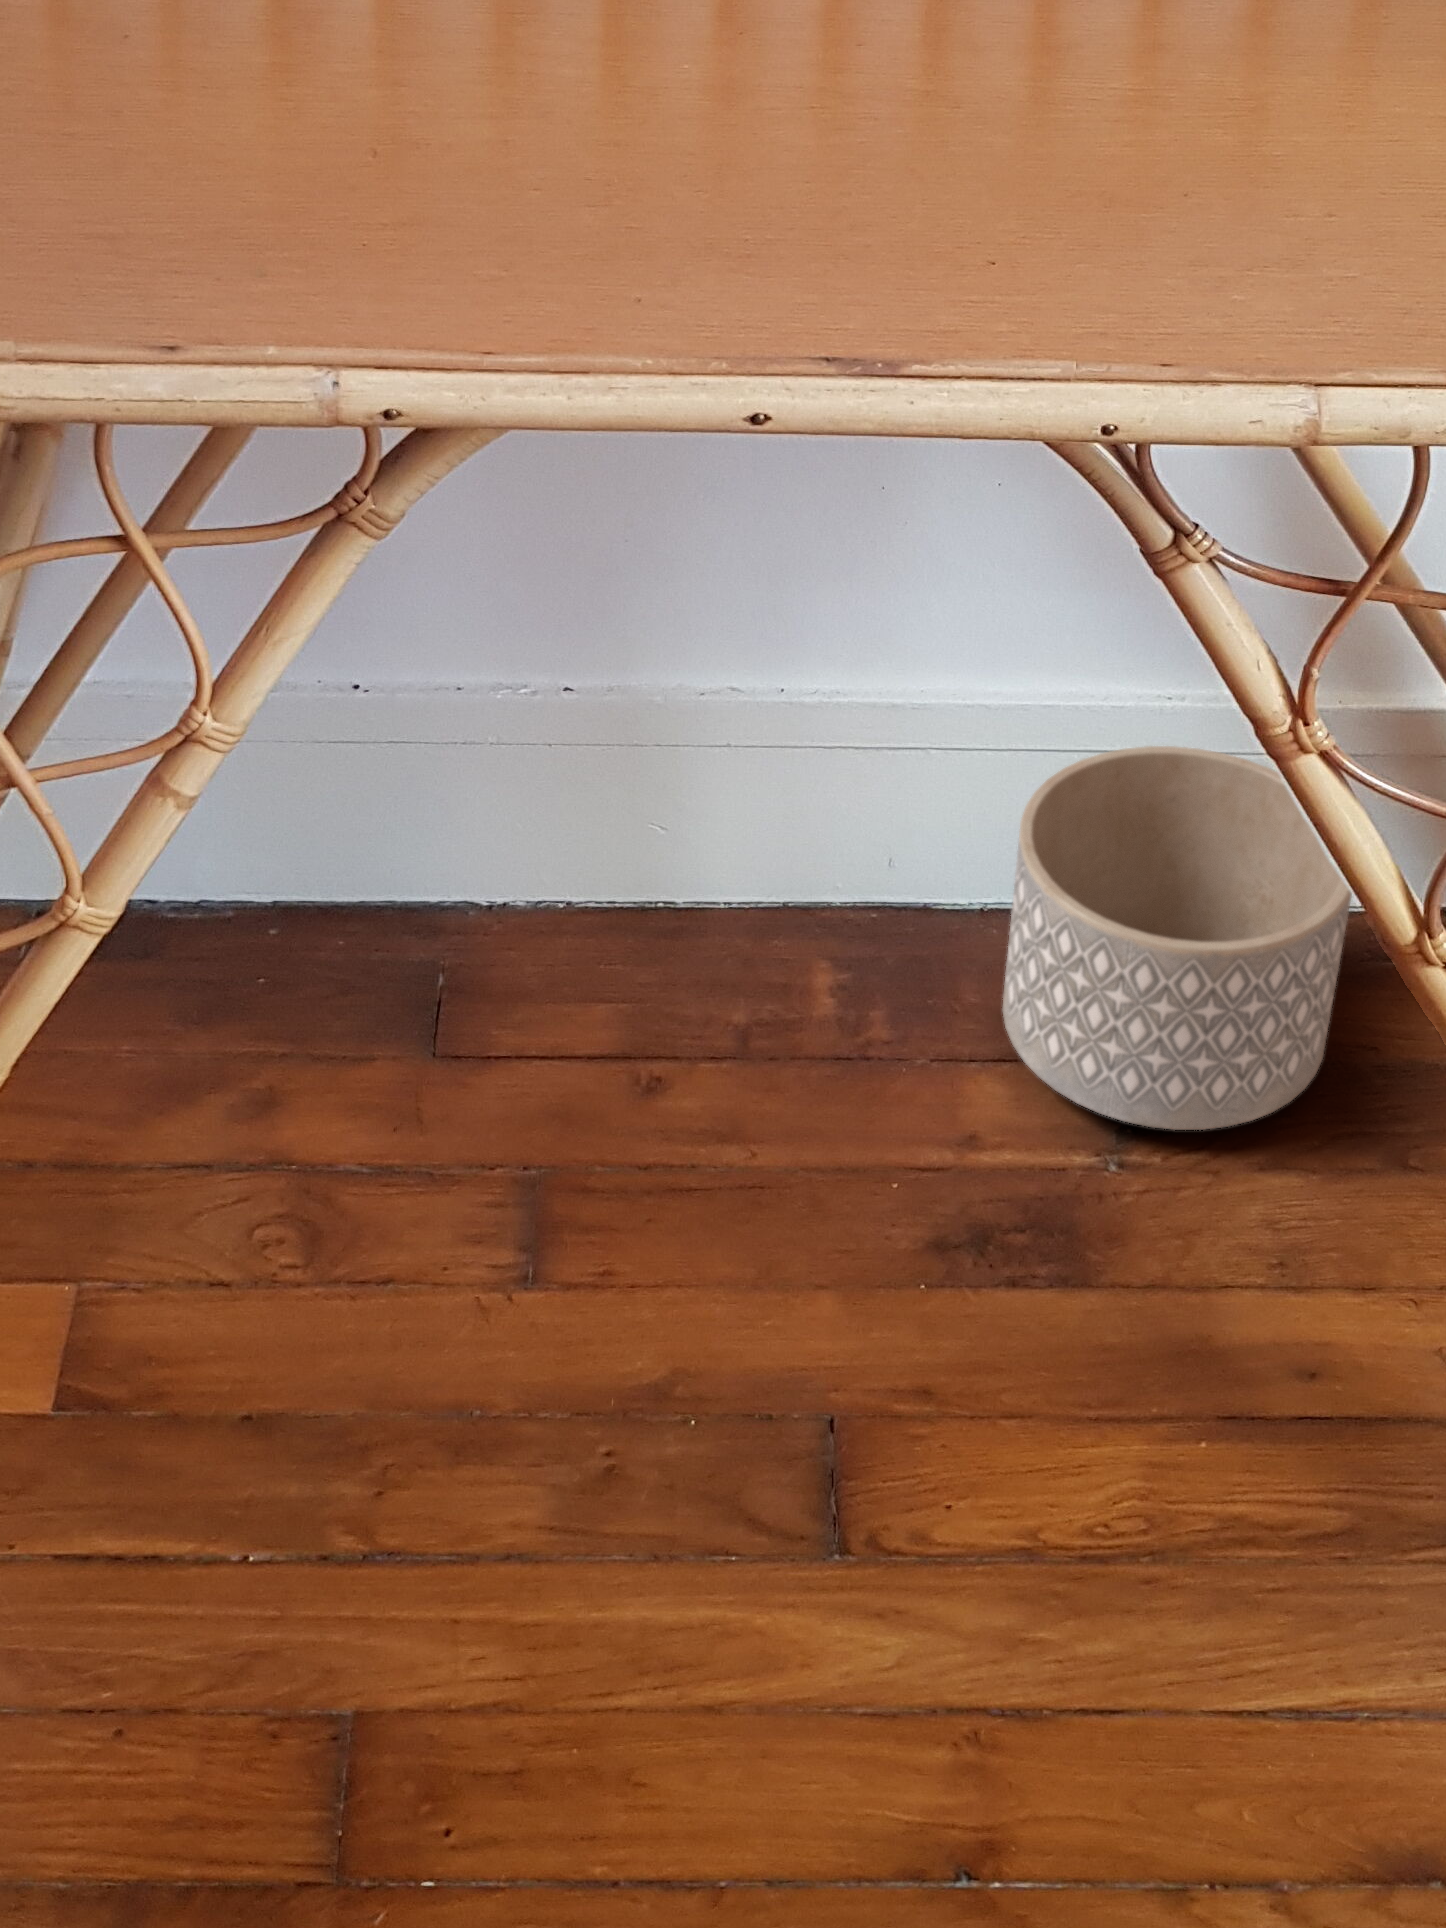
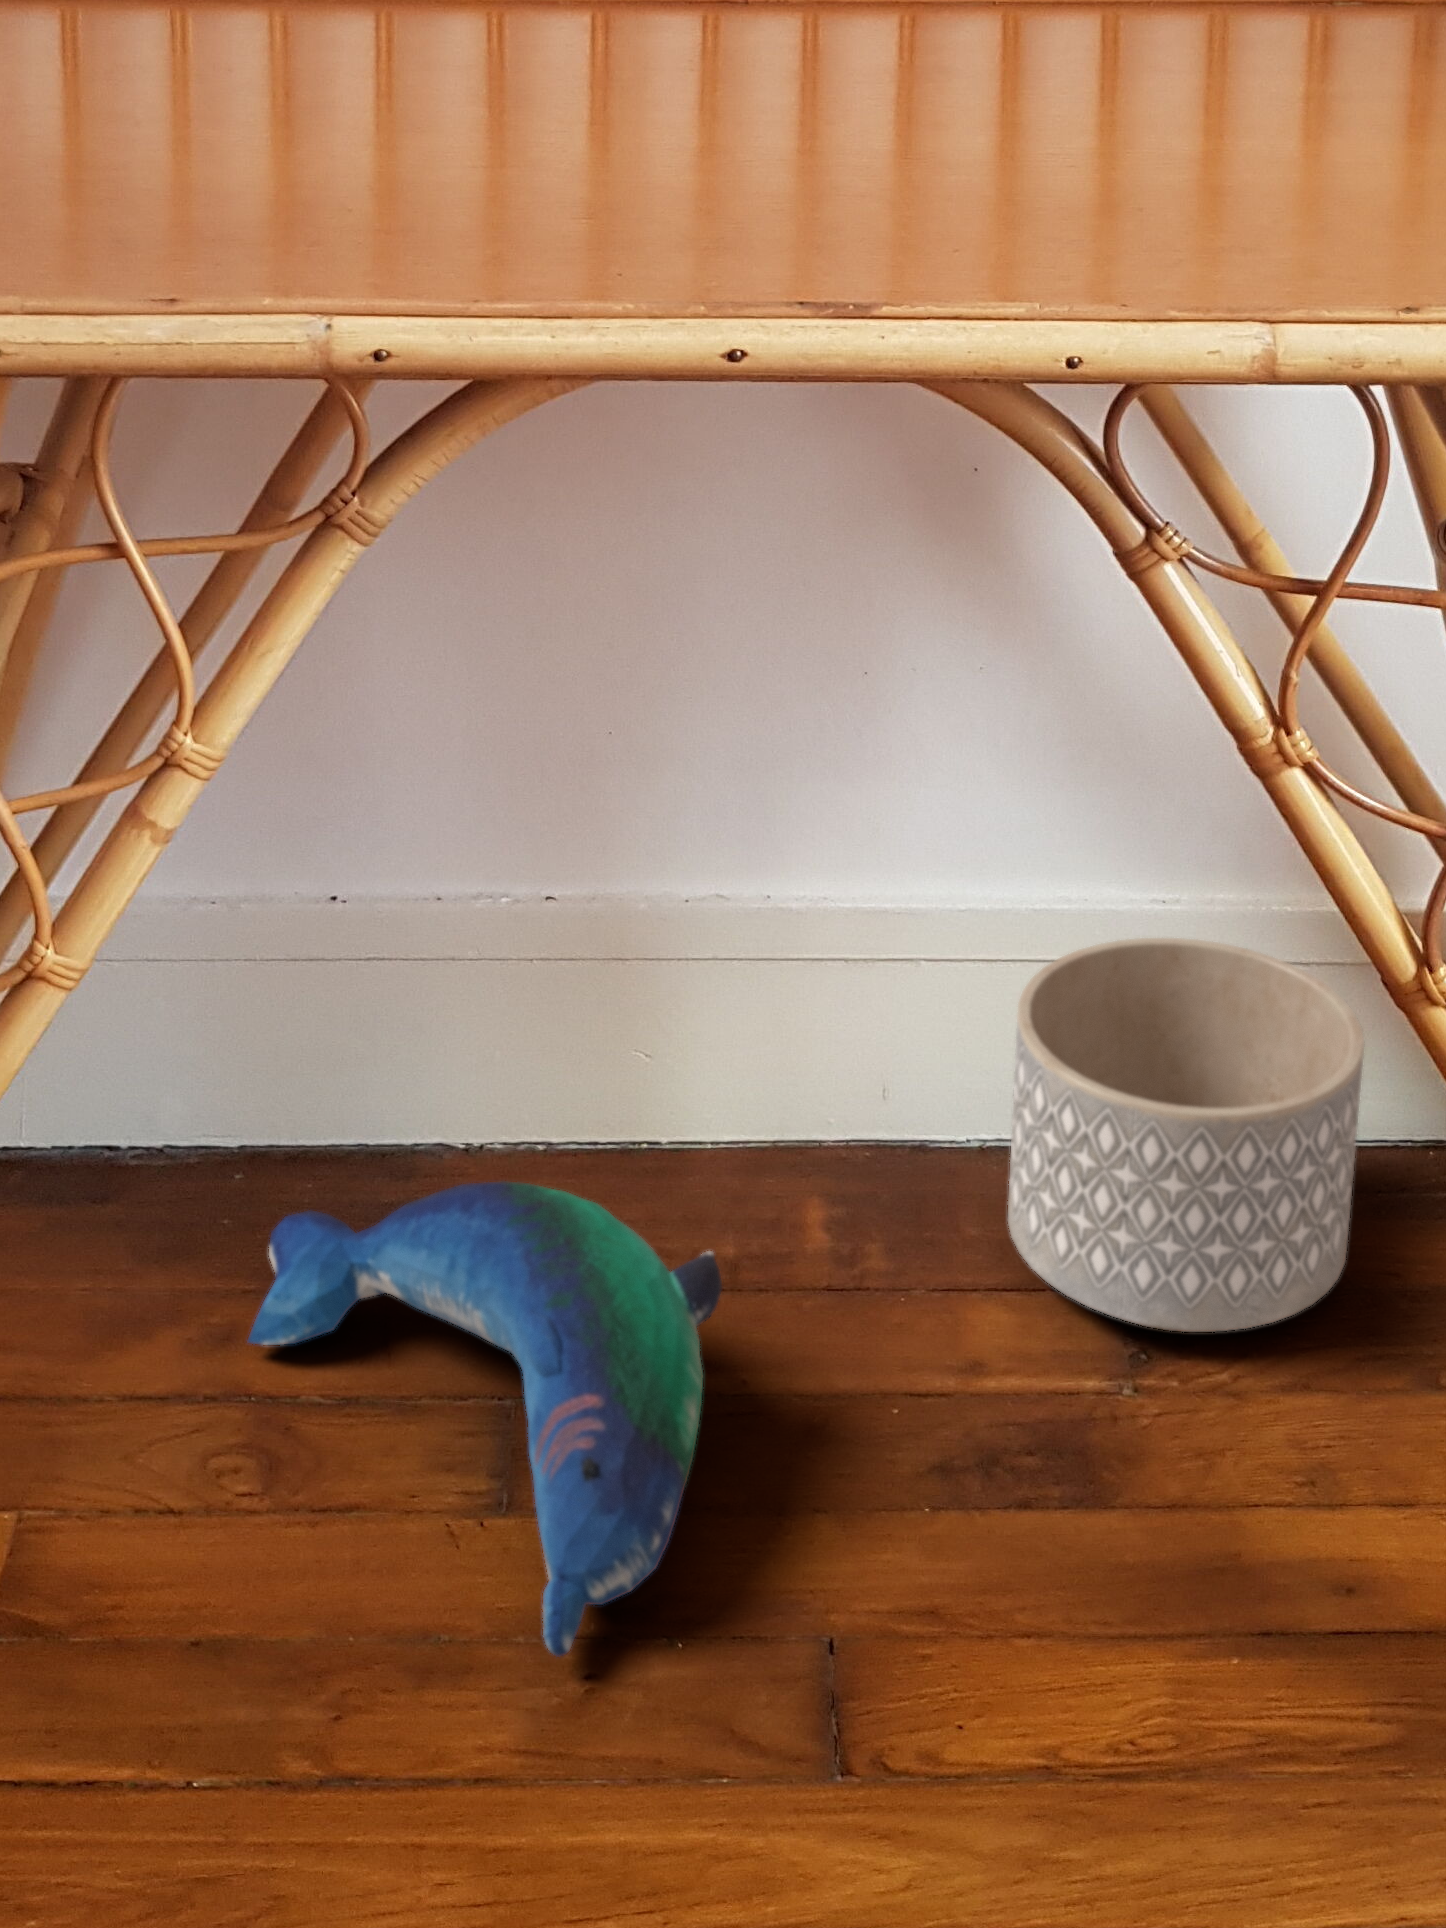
plush toy: none [281,991,730,1455] -> present [248,1182,722,1656]

